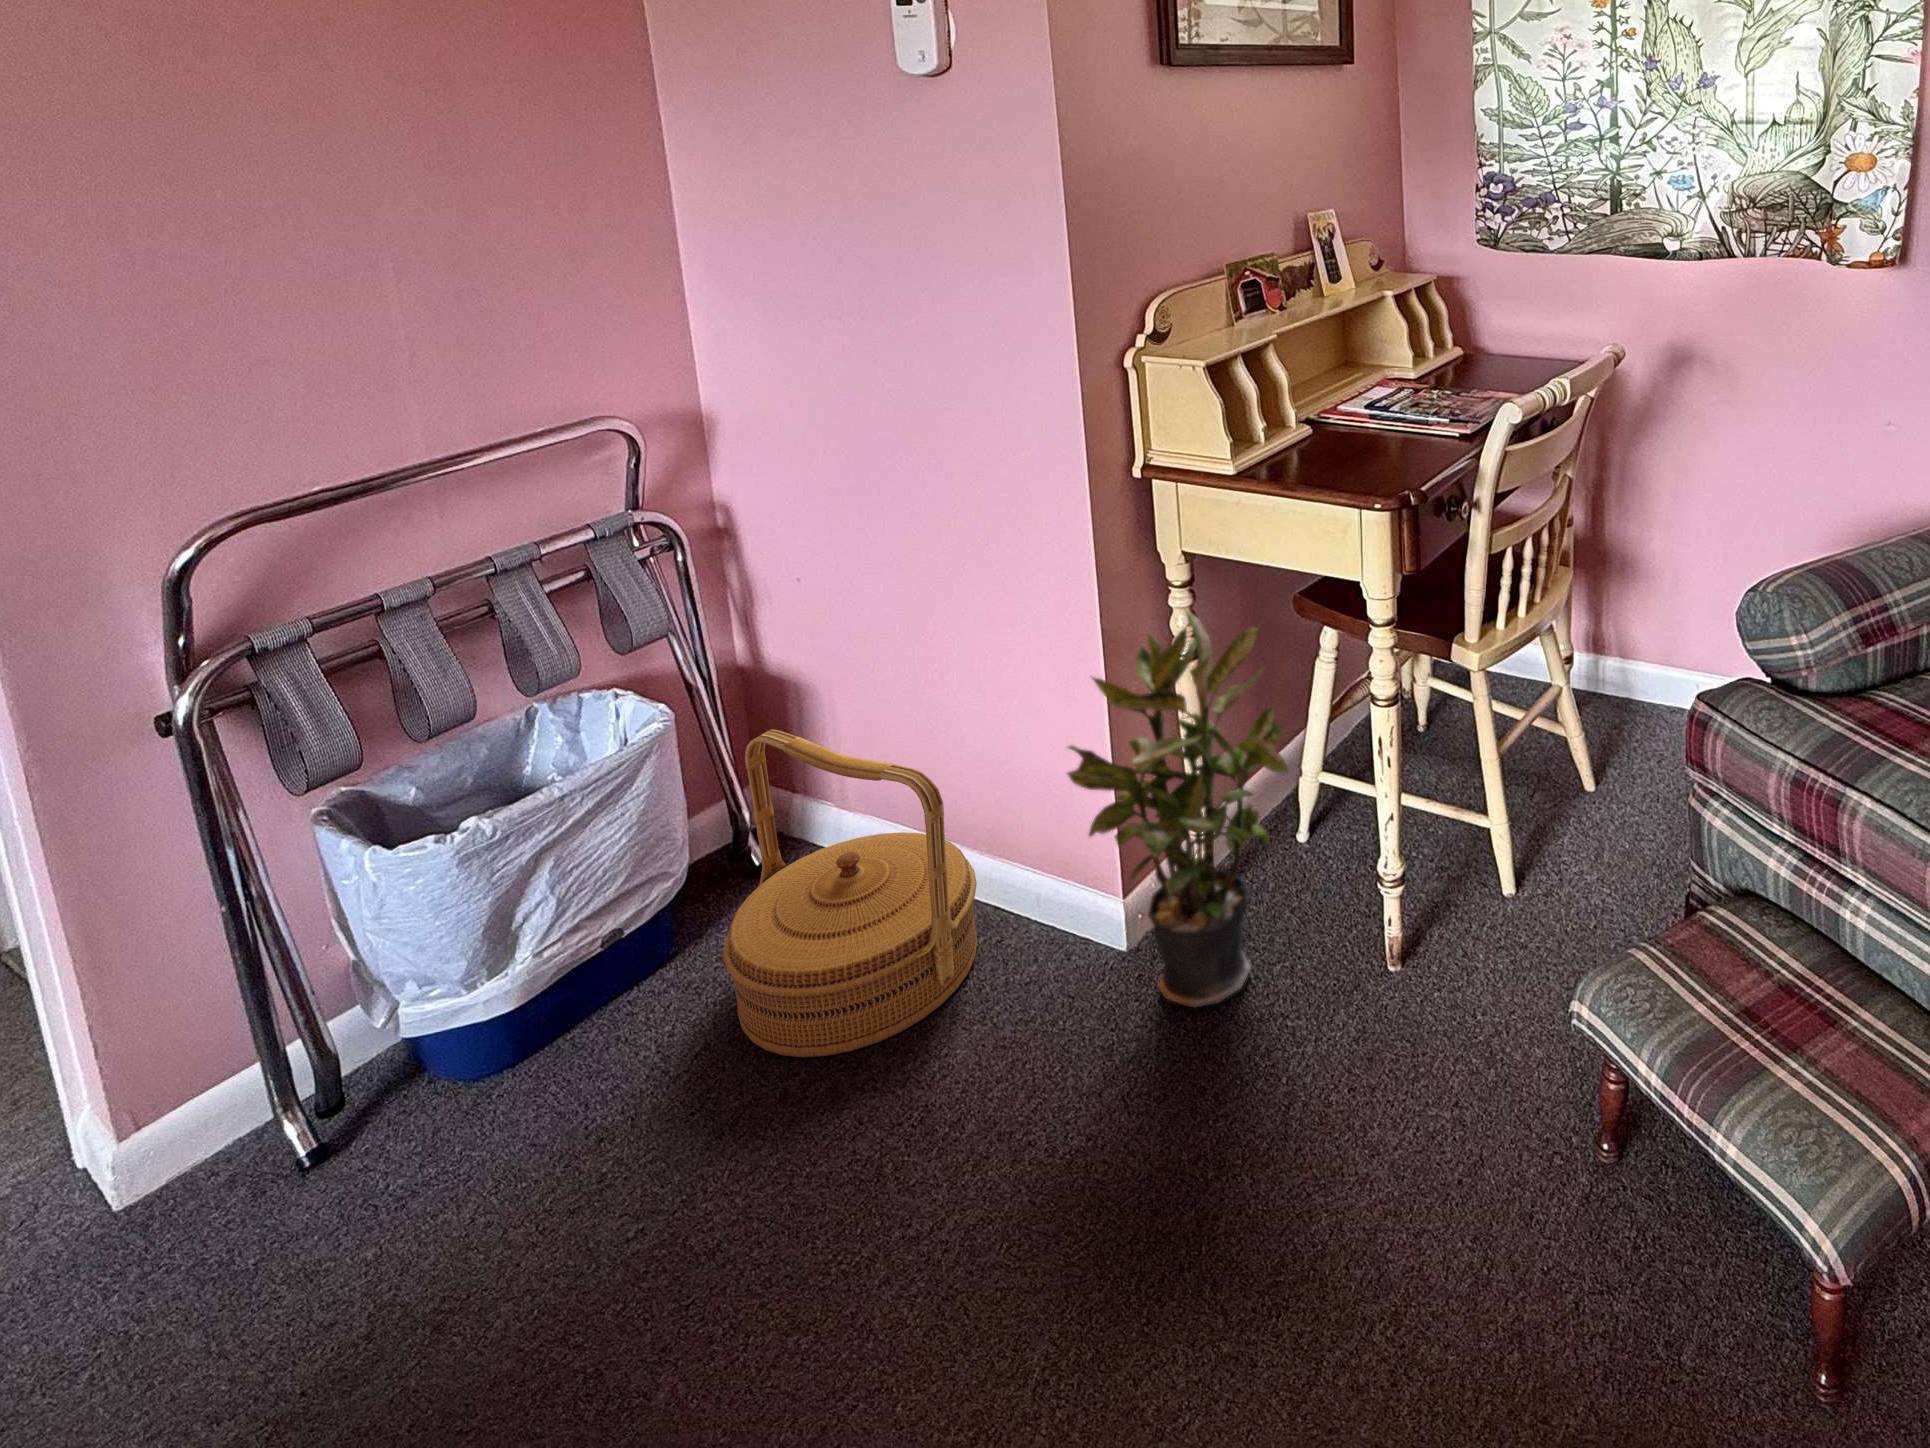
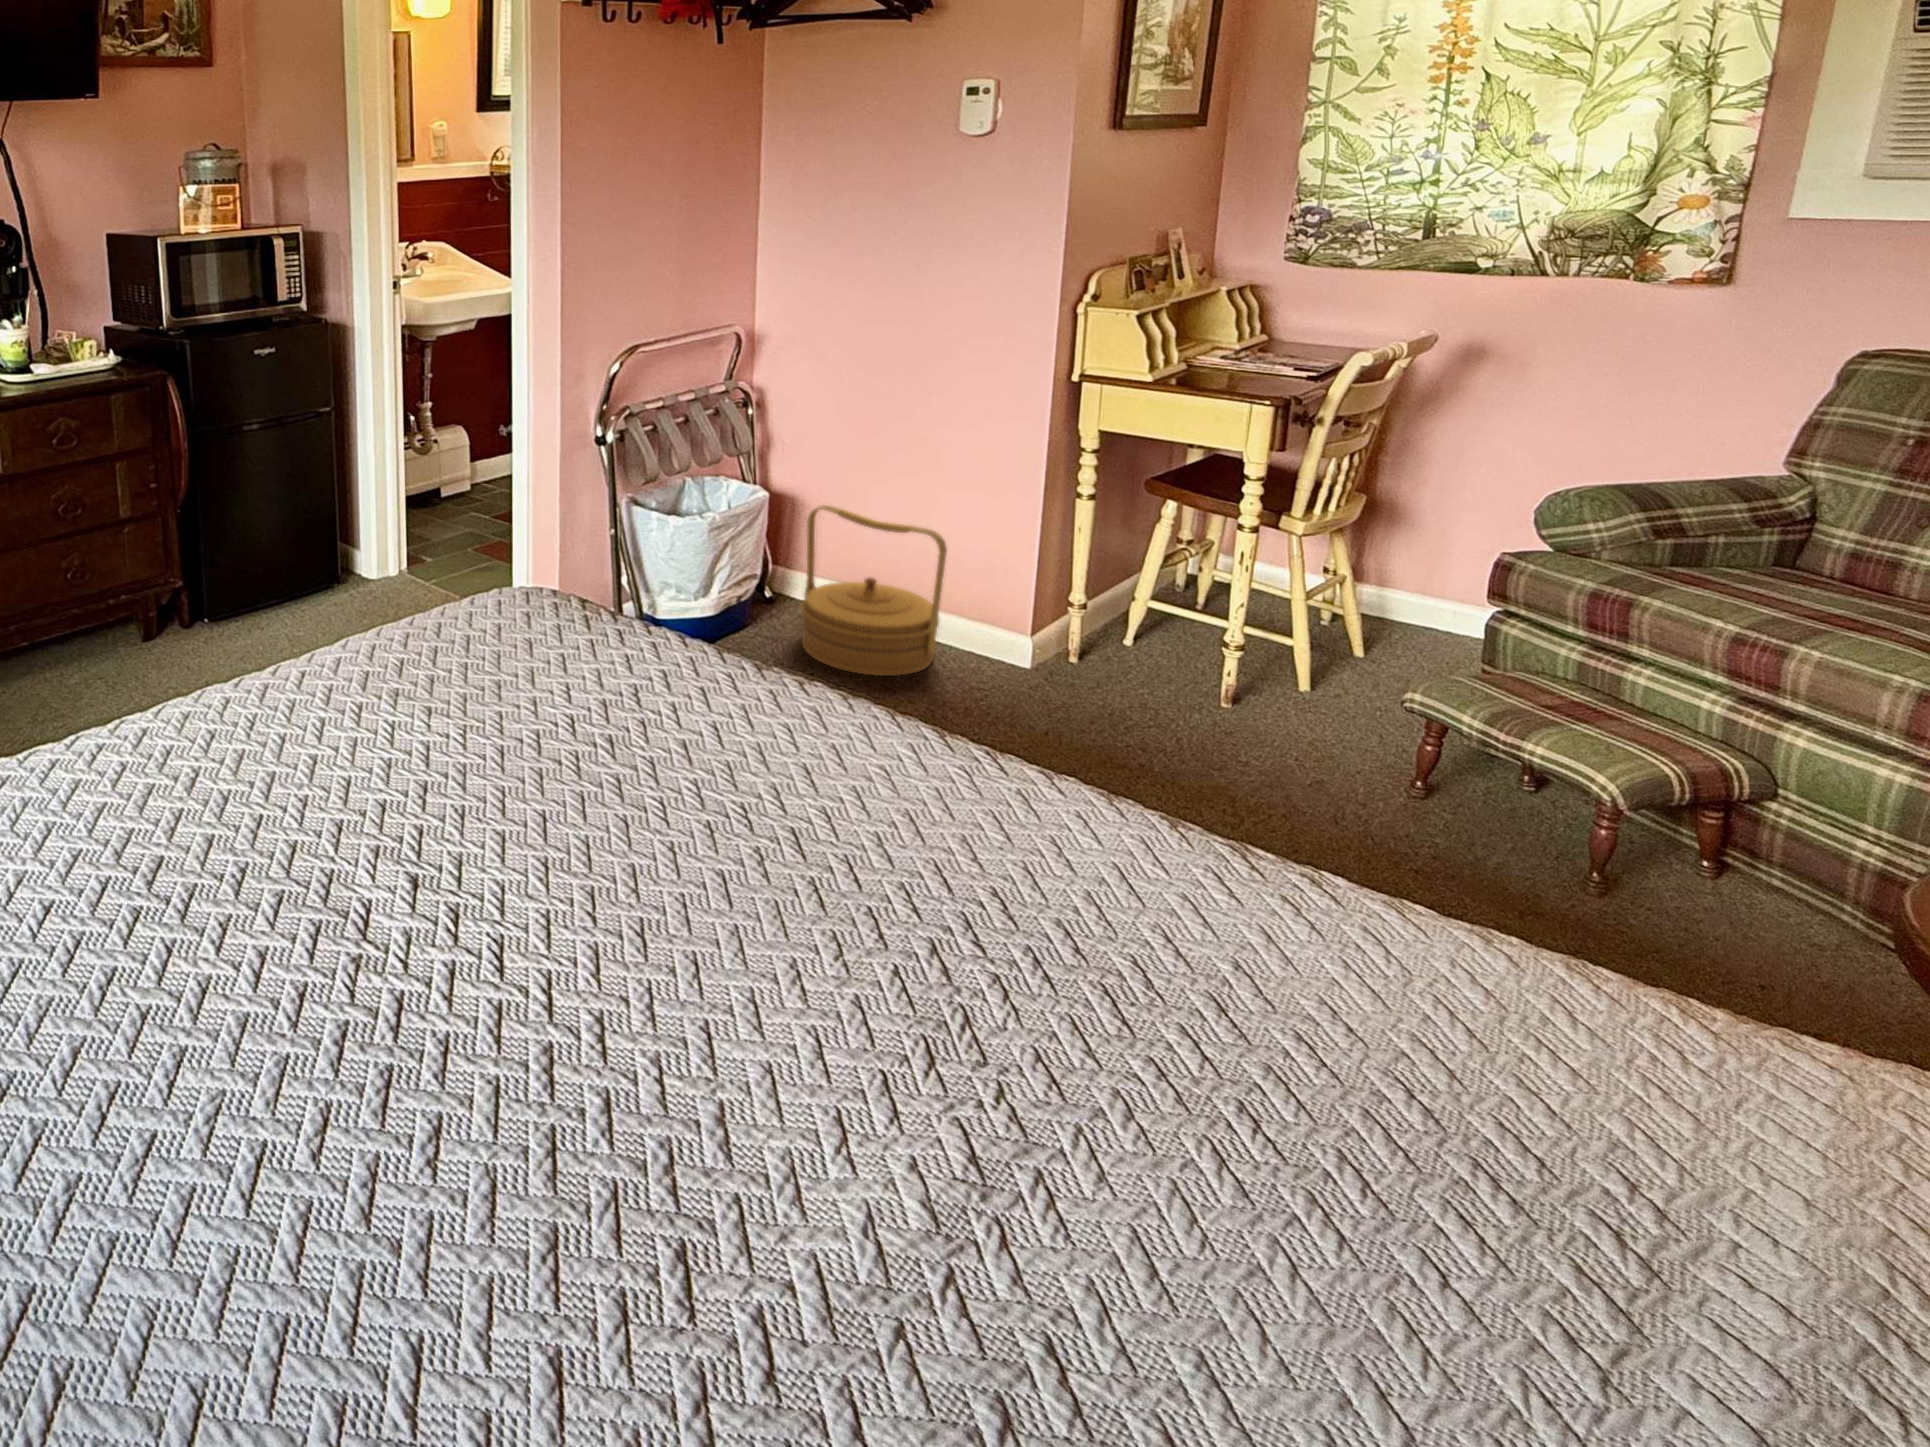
potted plant: present [1068,610,1288,1007] -> none [1031,459,1173,698]

